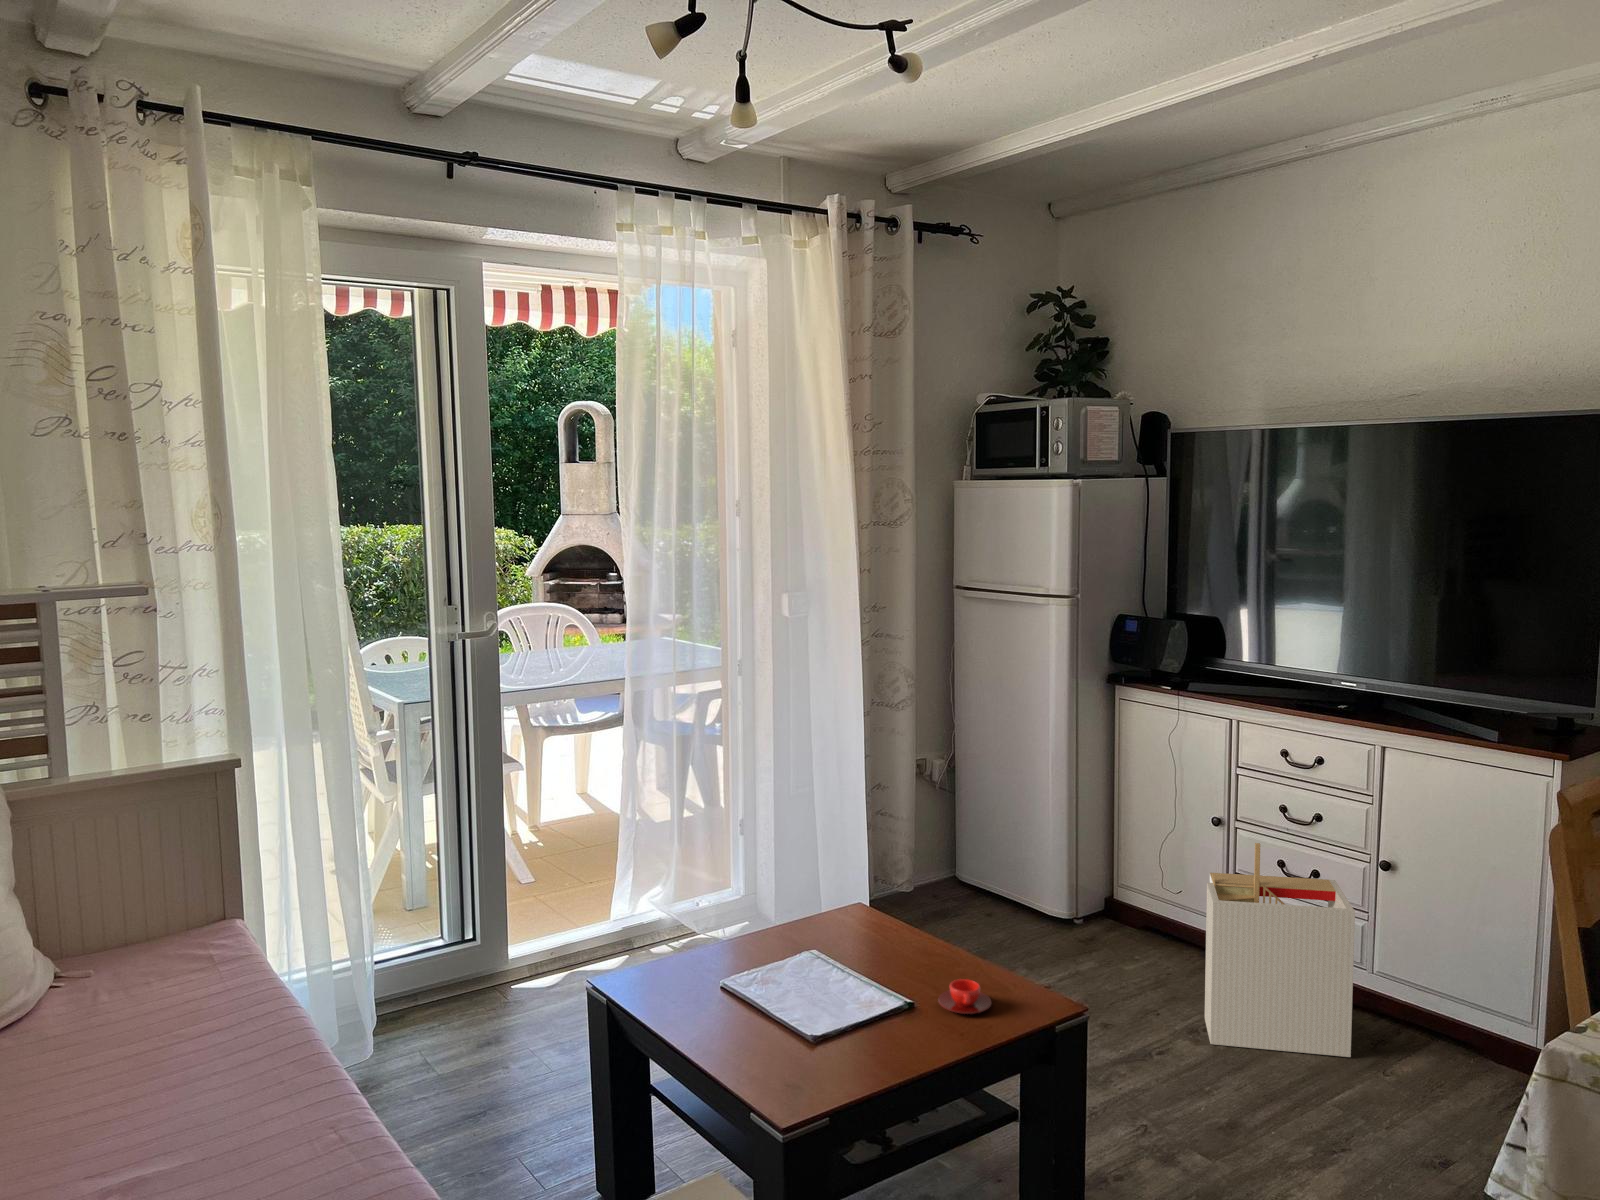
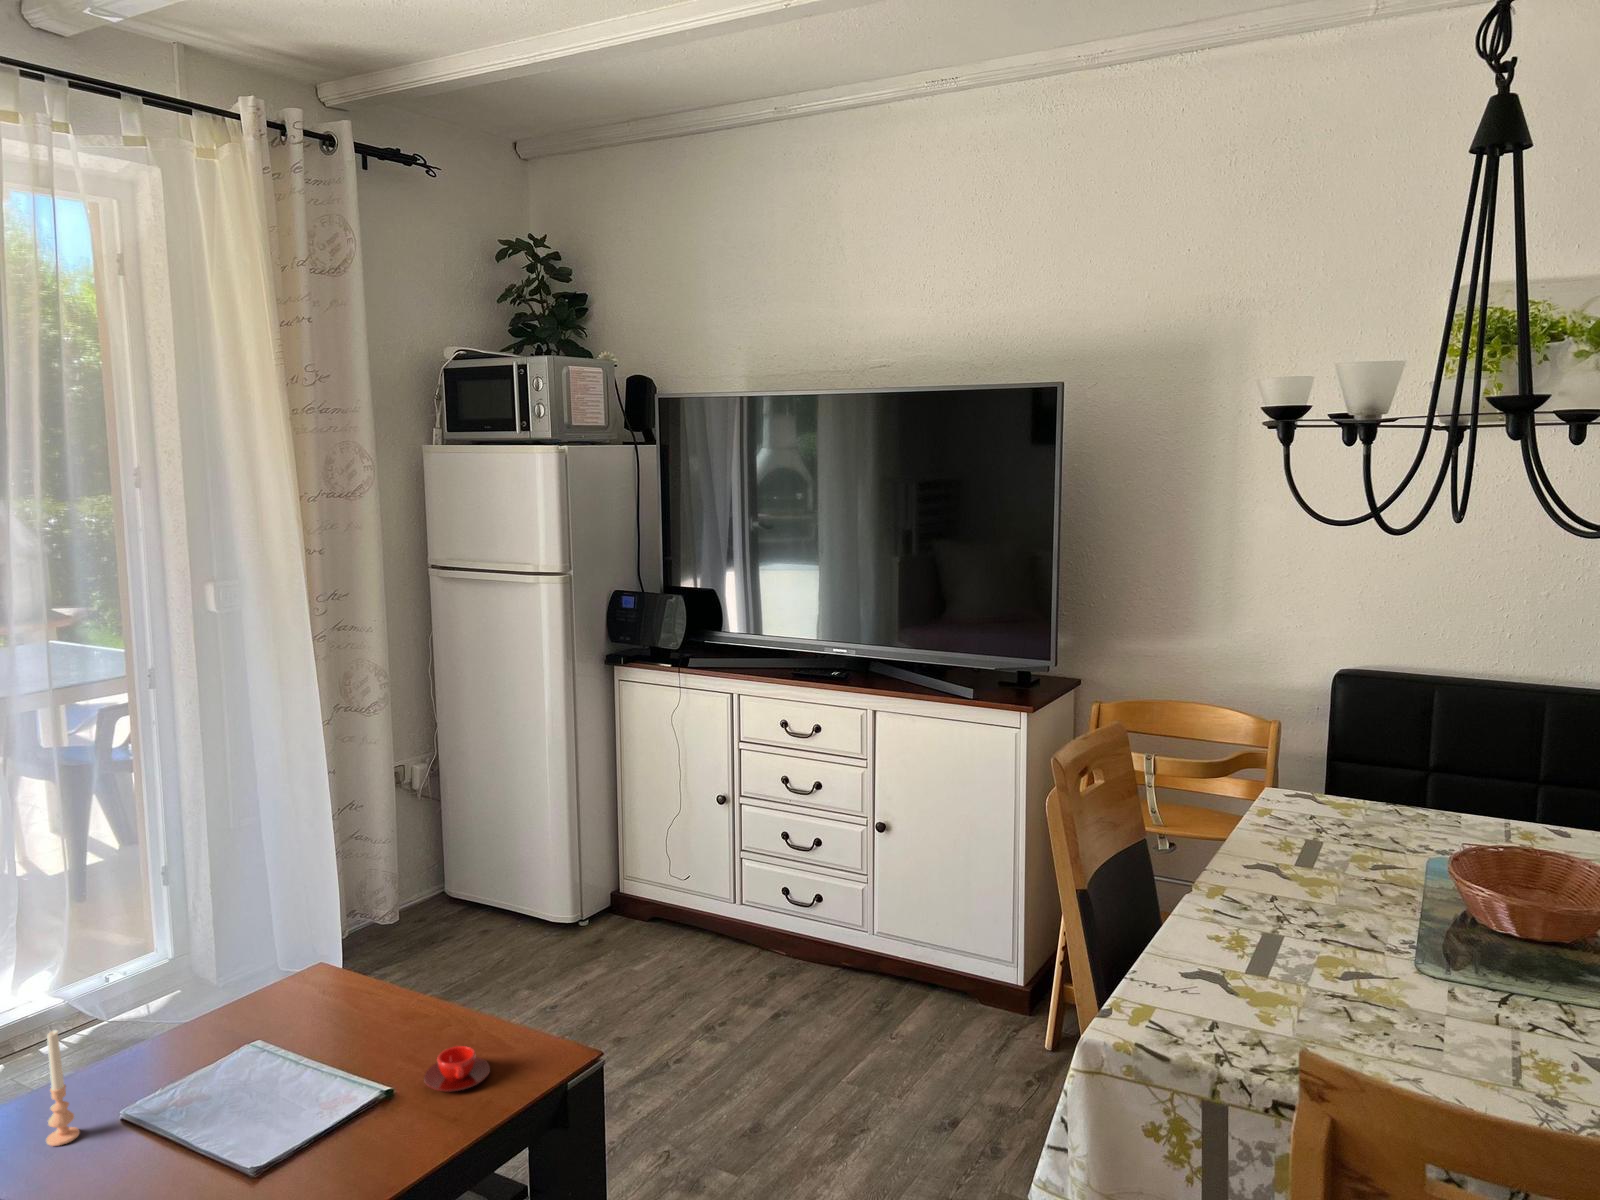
storage bin: present [1205,843,1355,1057] -> none [716,821,858,1035]
candle: none [673,908,694,993] -> present [46,1030,80,1146]

